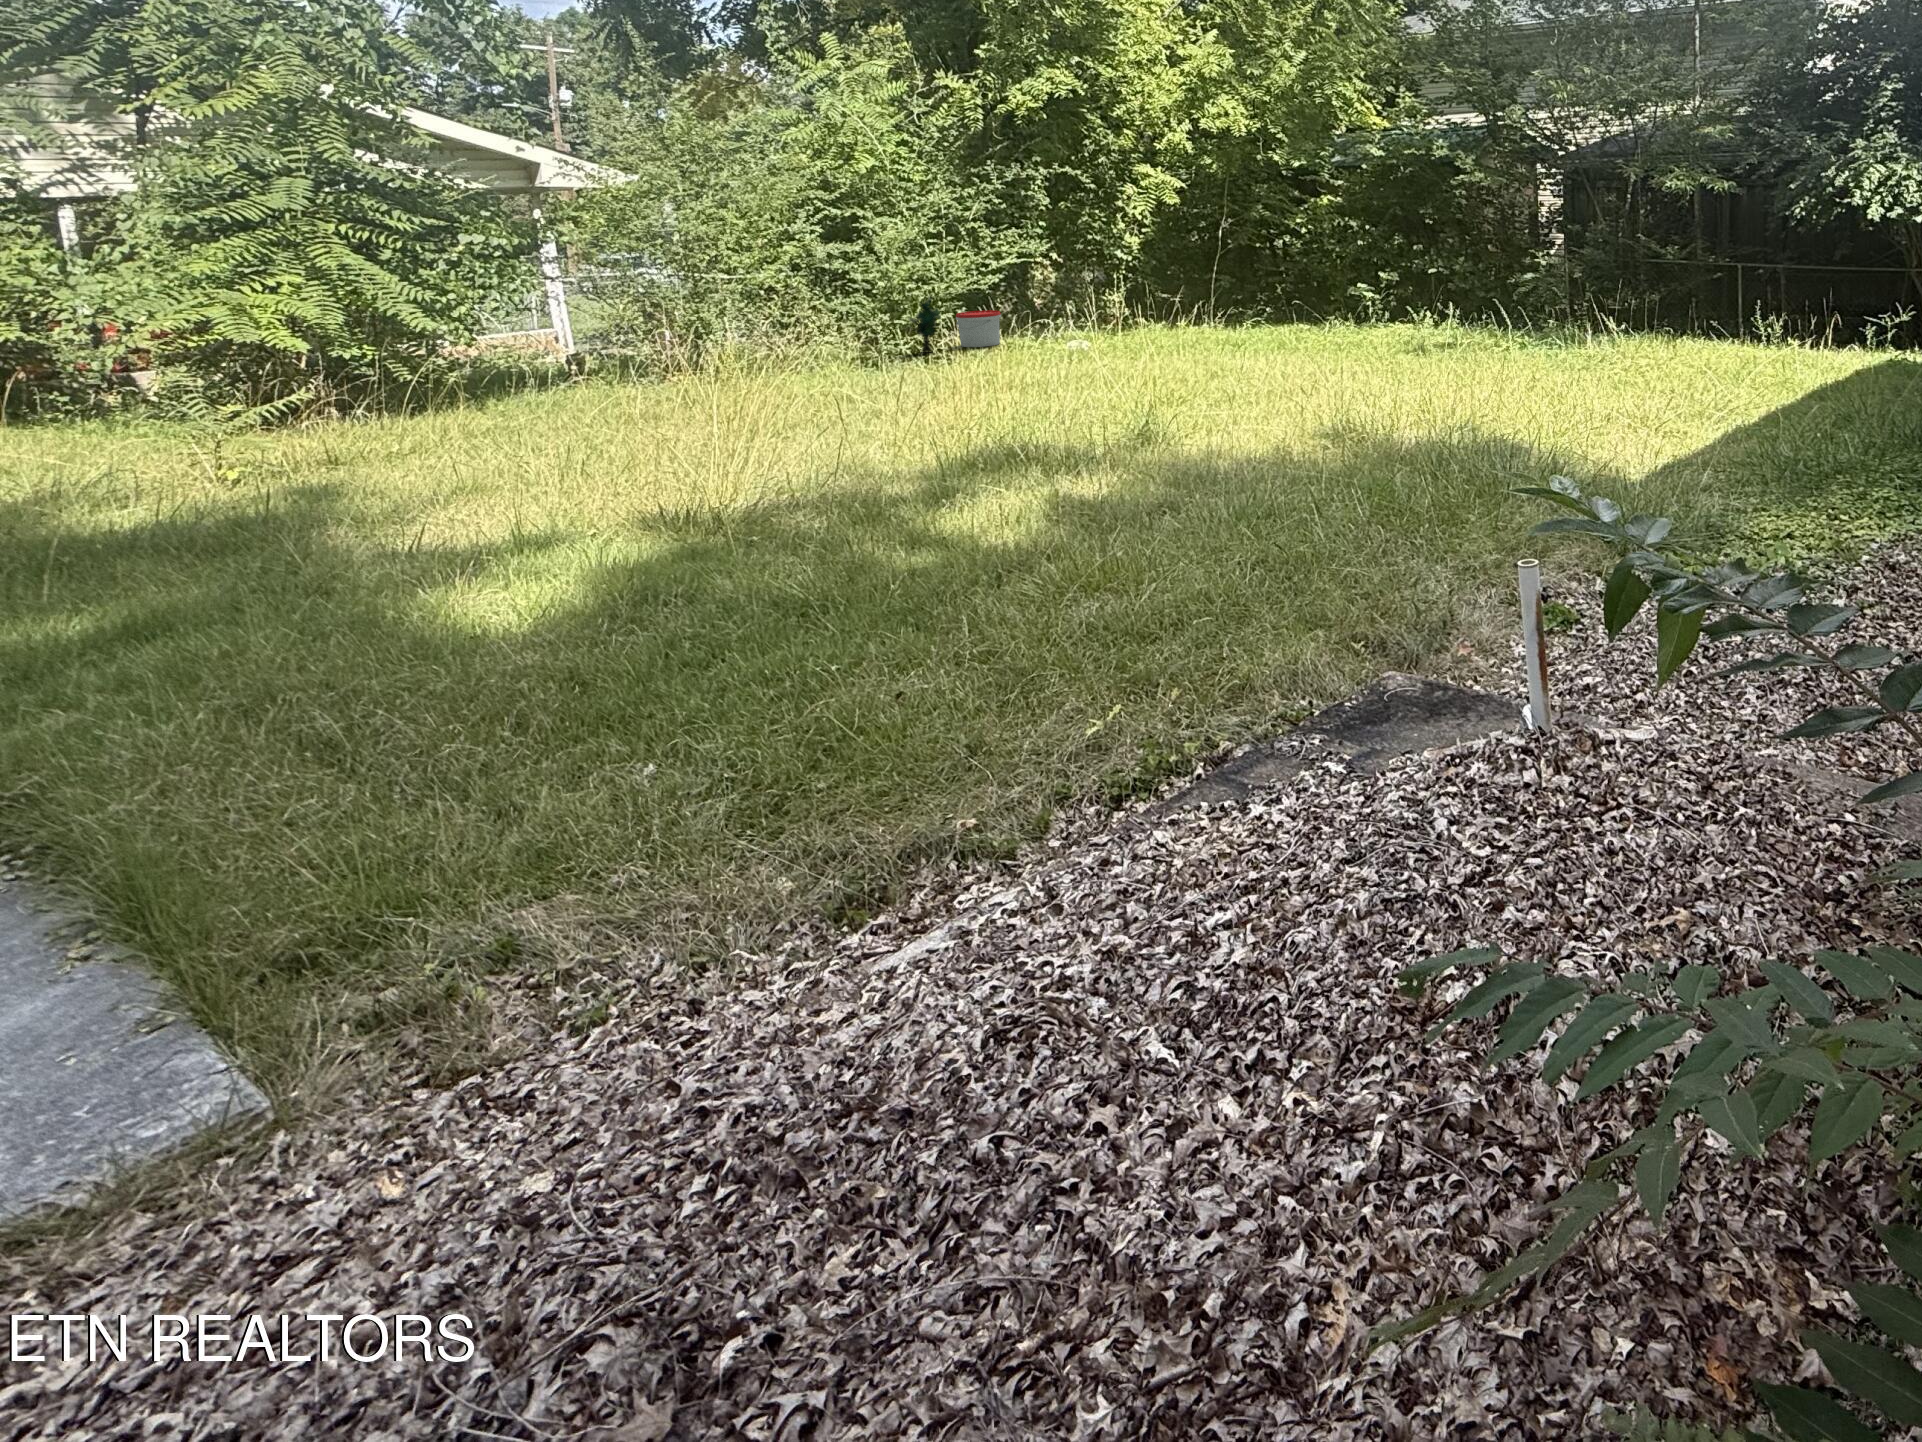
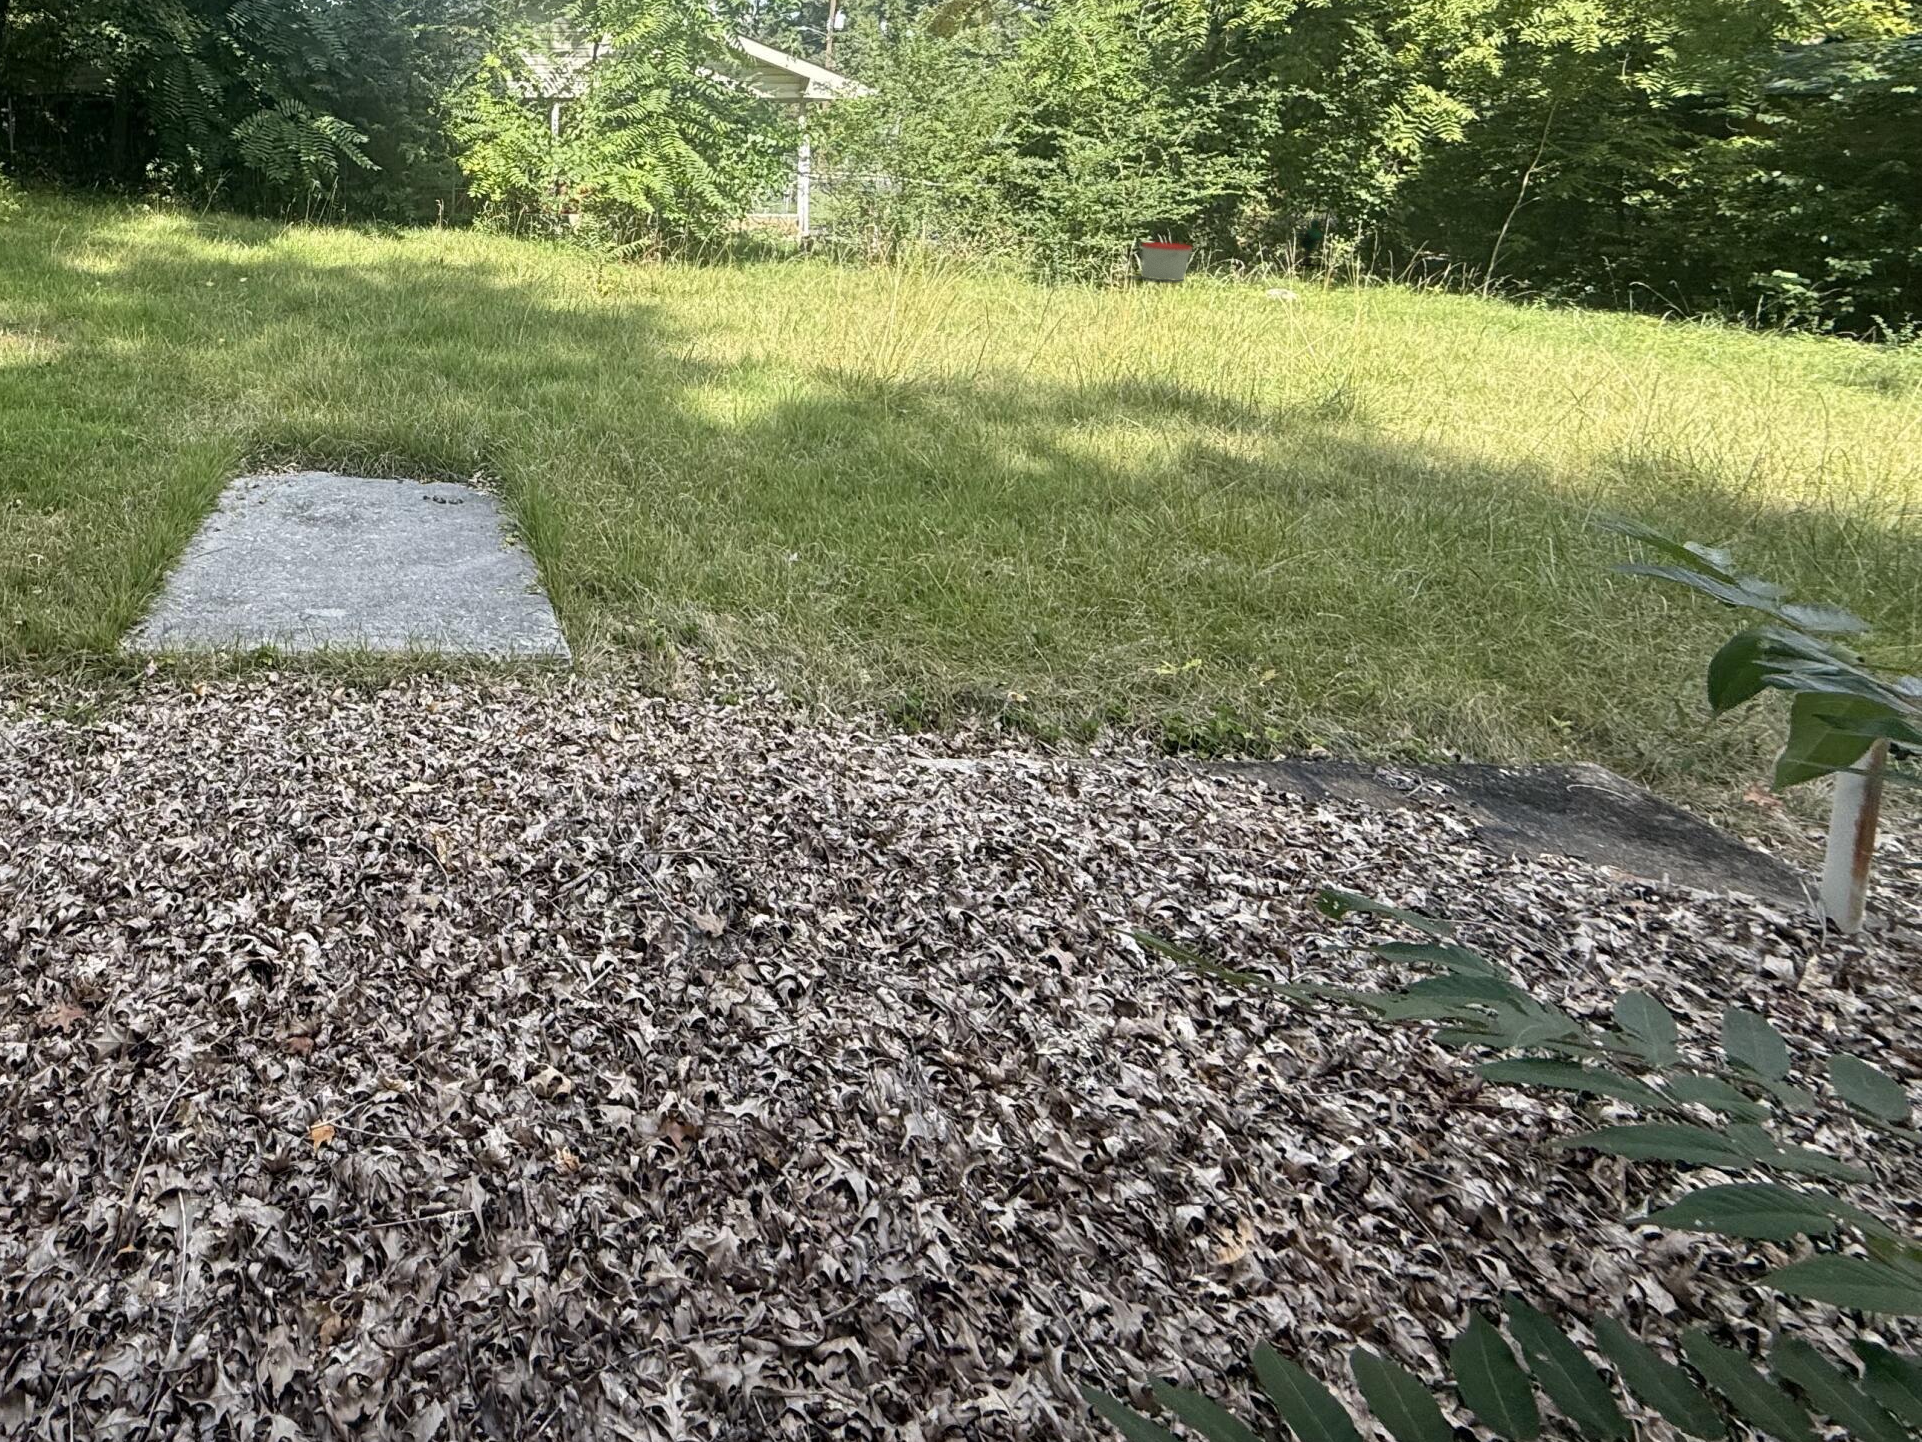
decorative plant: present [908,297,941,353] -> present [1295,216,1326,265]

